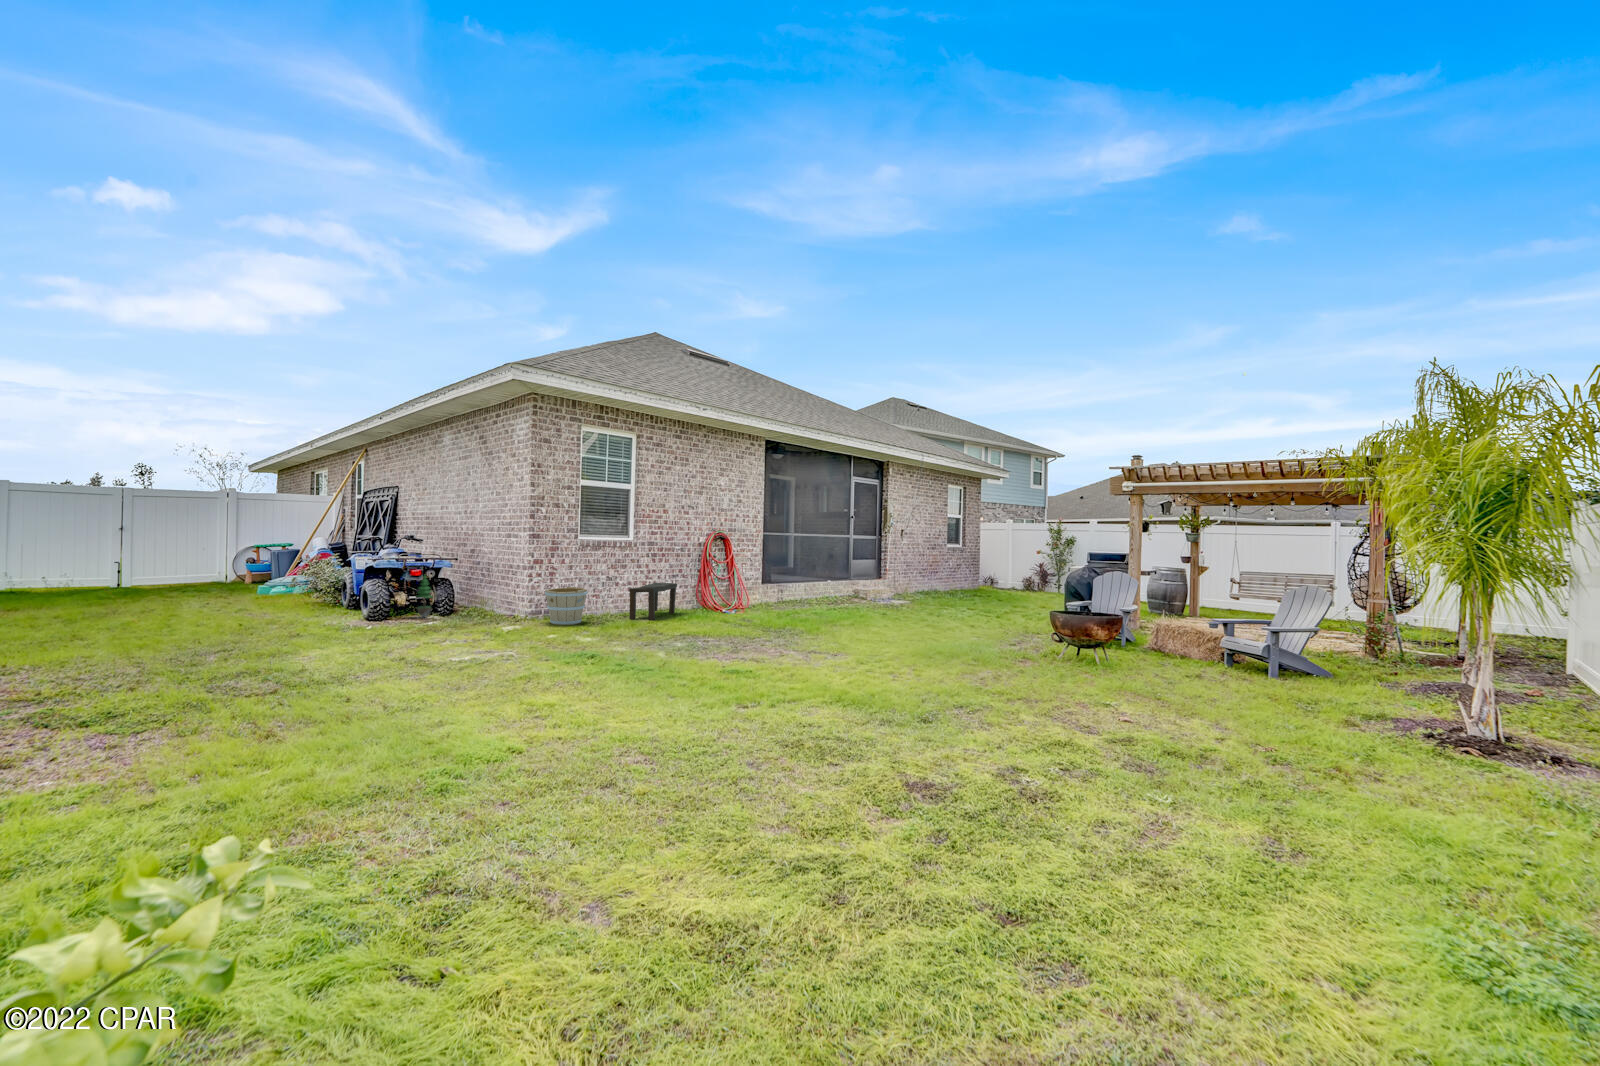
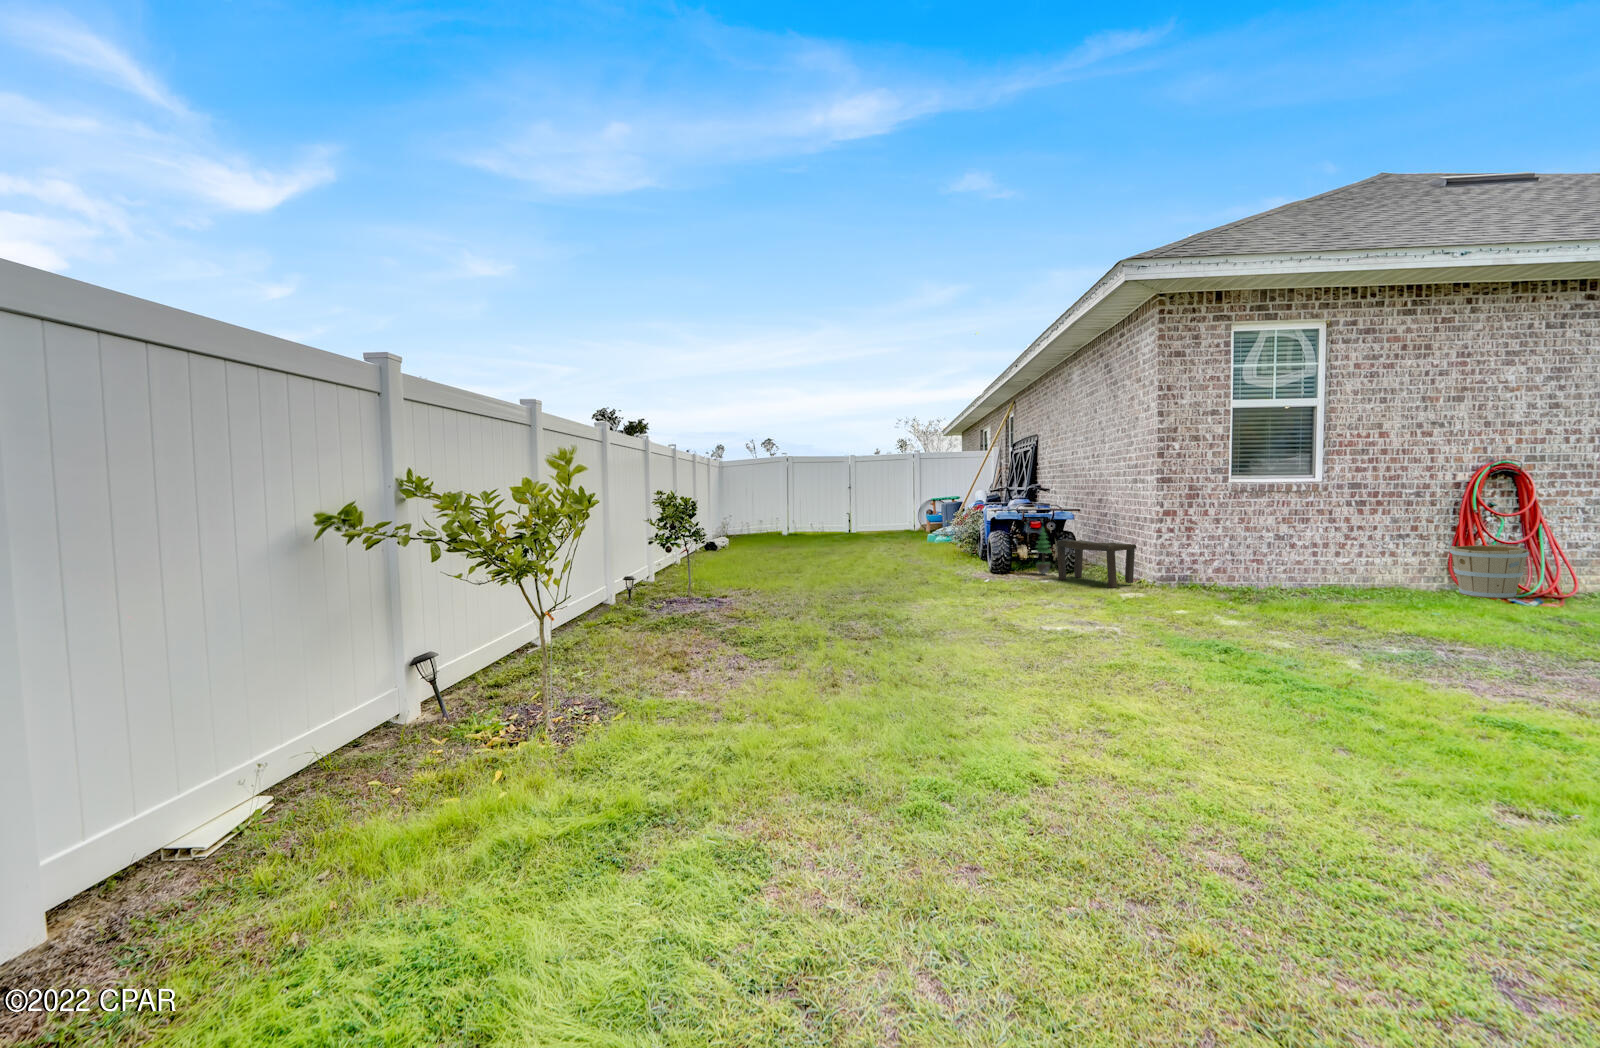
bench: present [629,583,677,620] -> present [1057,540,1136,588]
wooden bucket: present [545,587,588,625] -> present [1450,544,1529,598]

